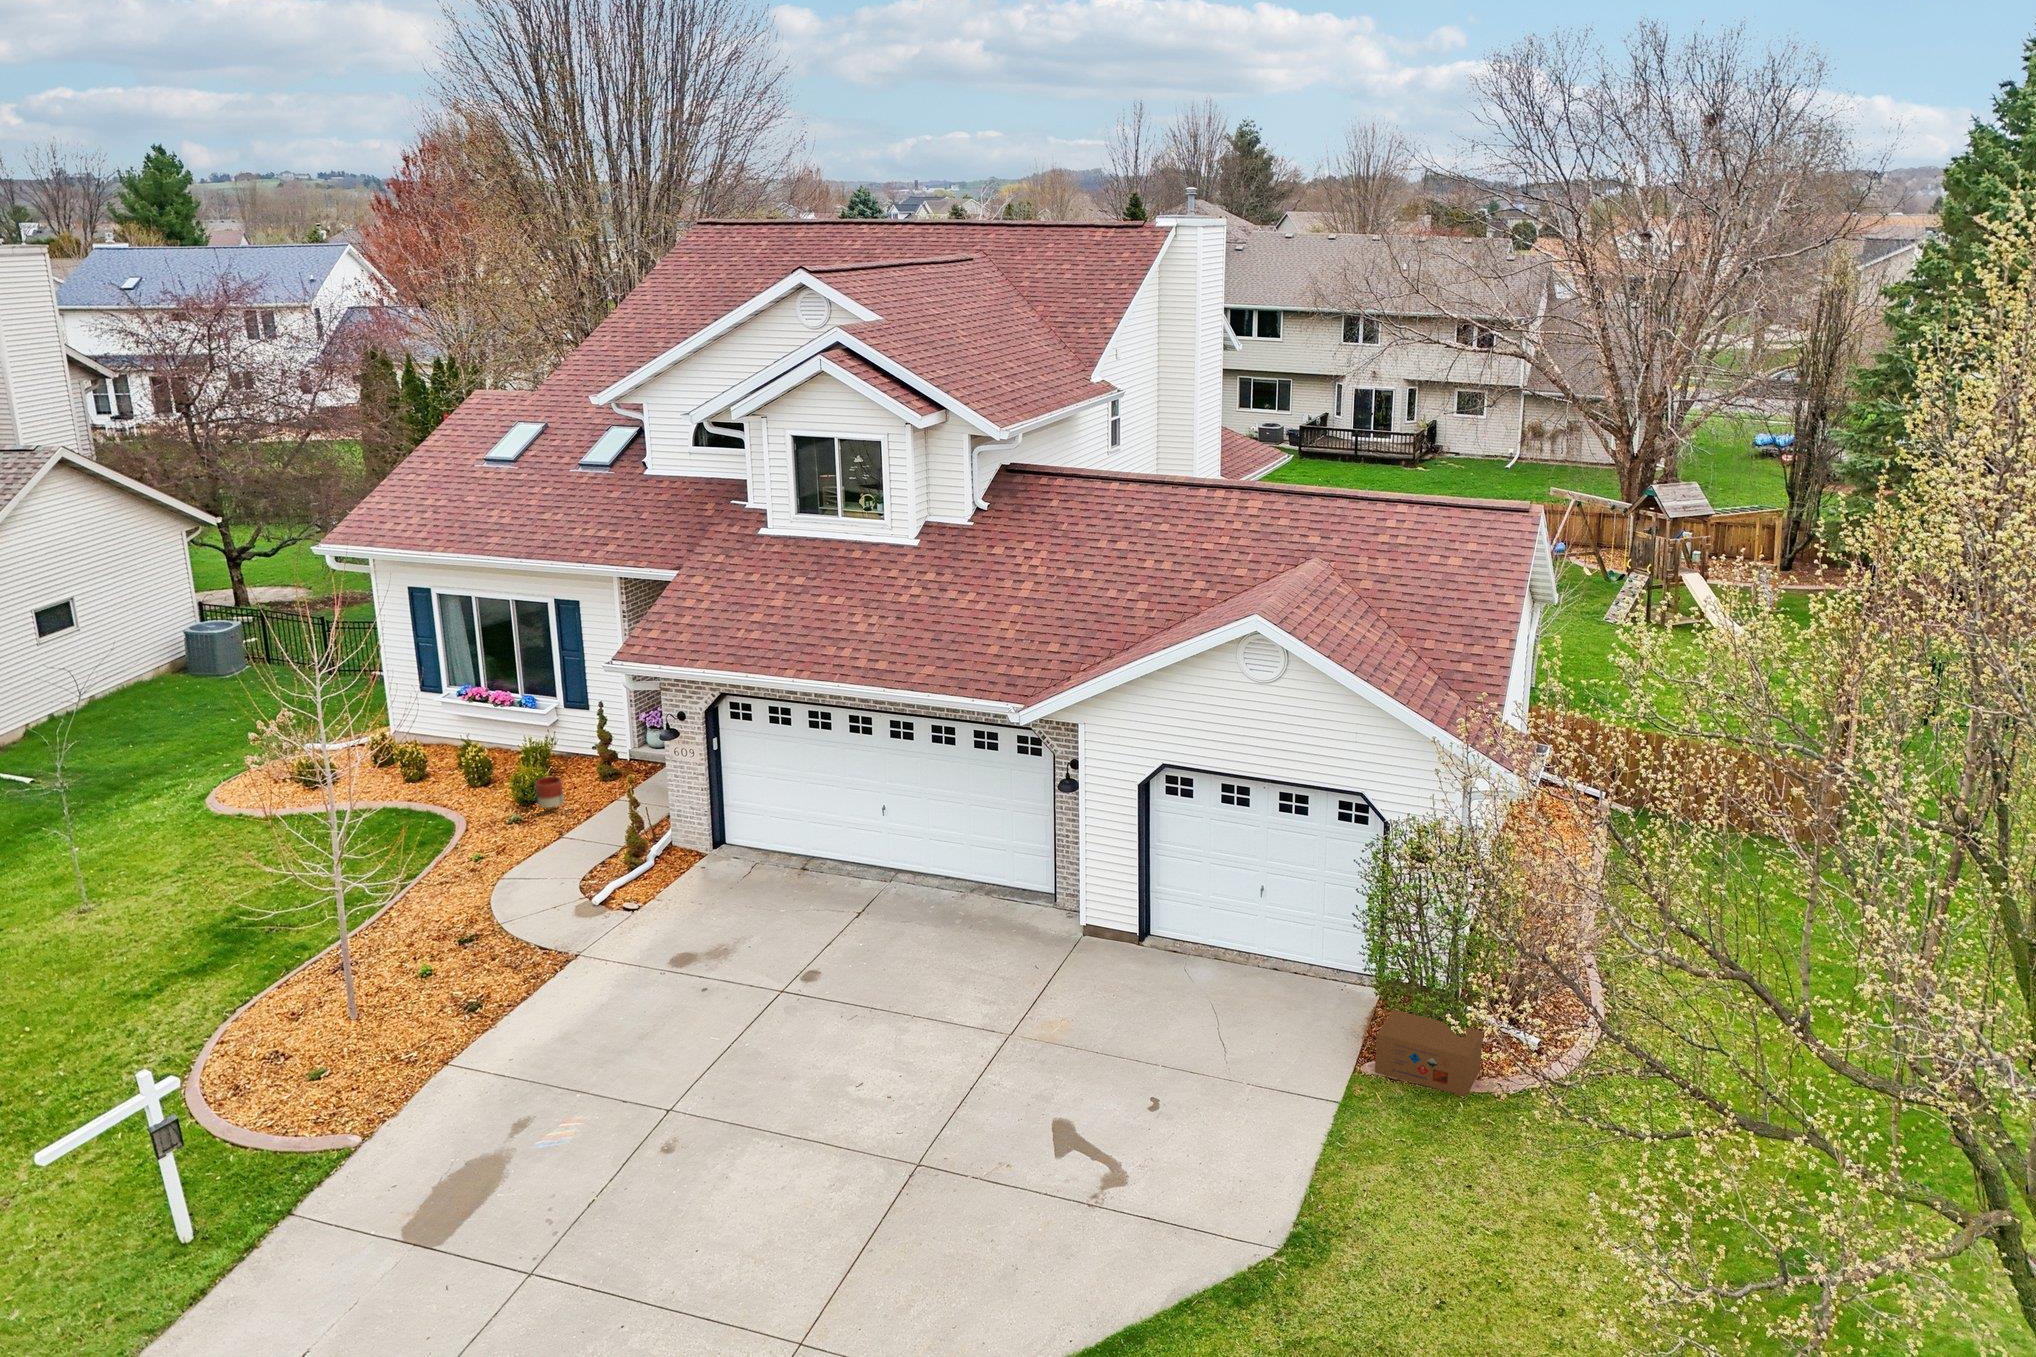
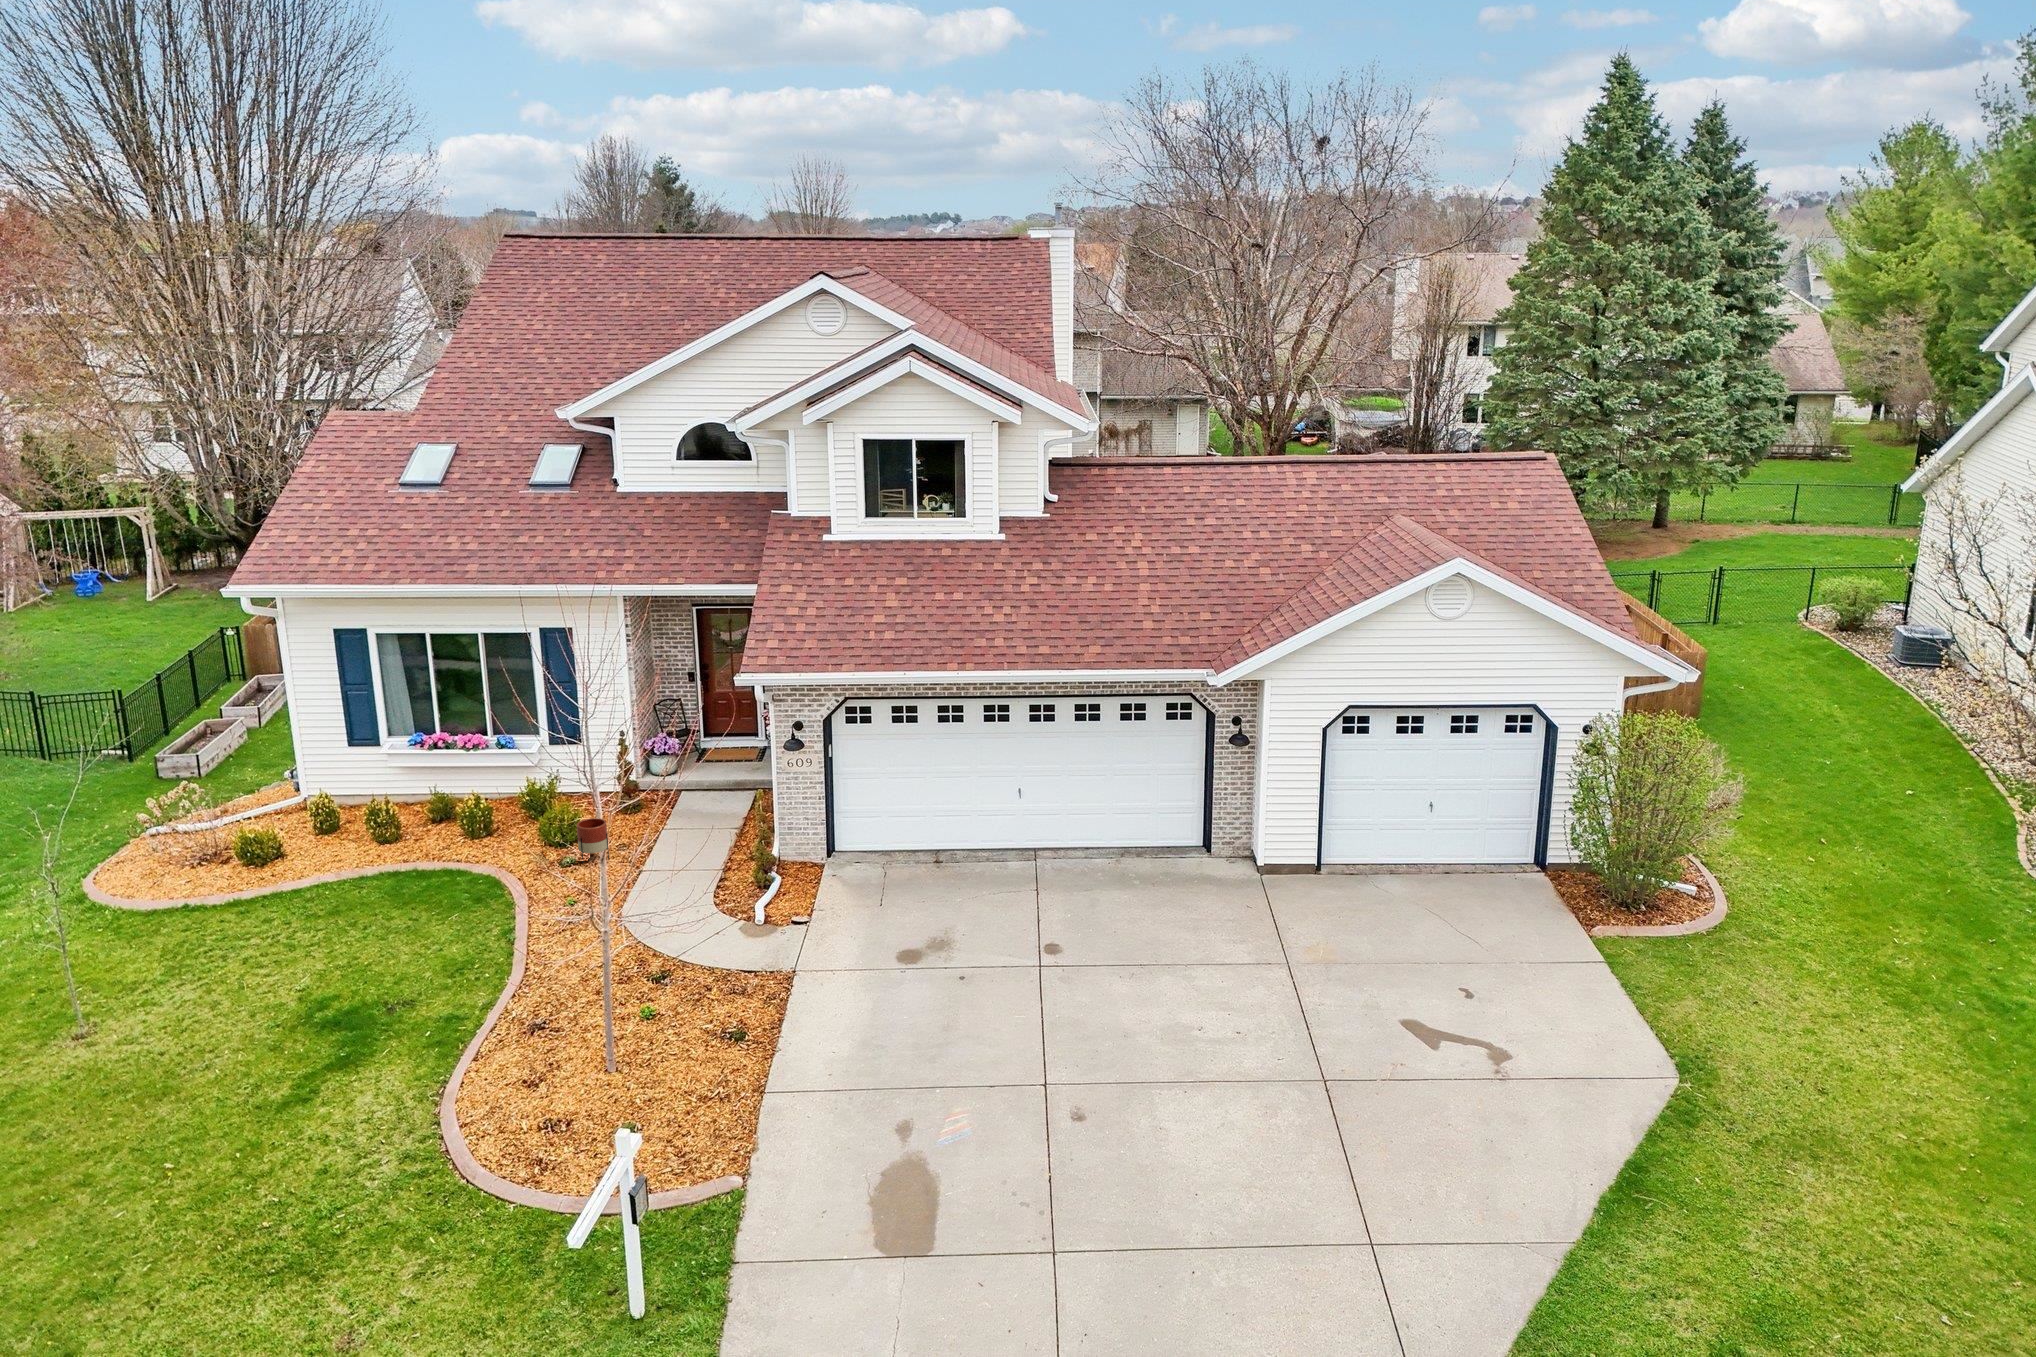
cardboard box: present [1375,1010,1483,1096] -> none [1602,903,1704,963]

